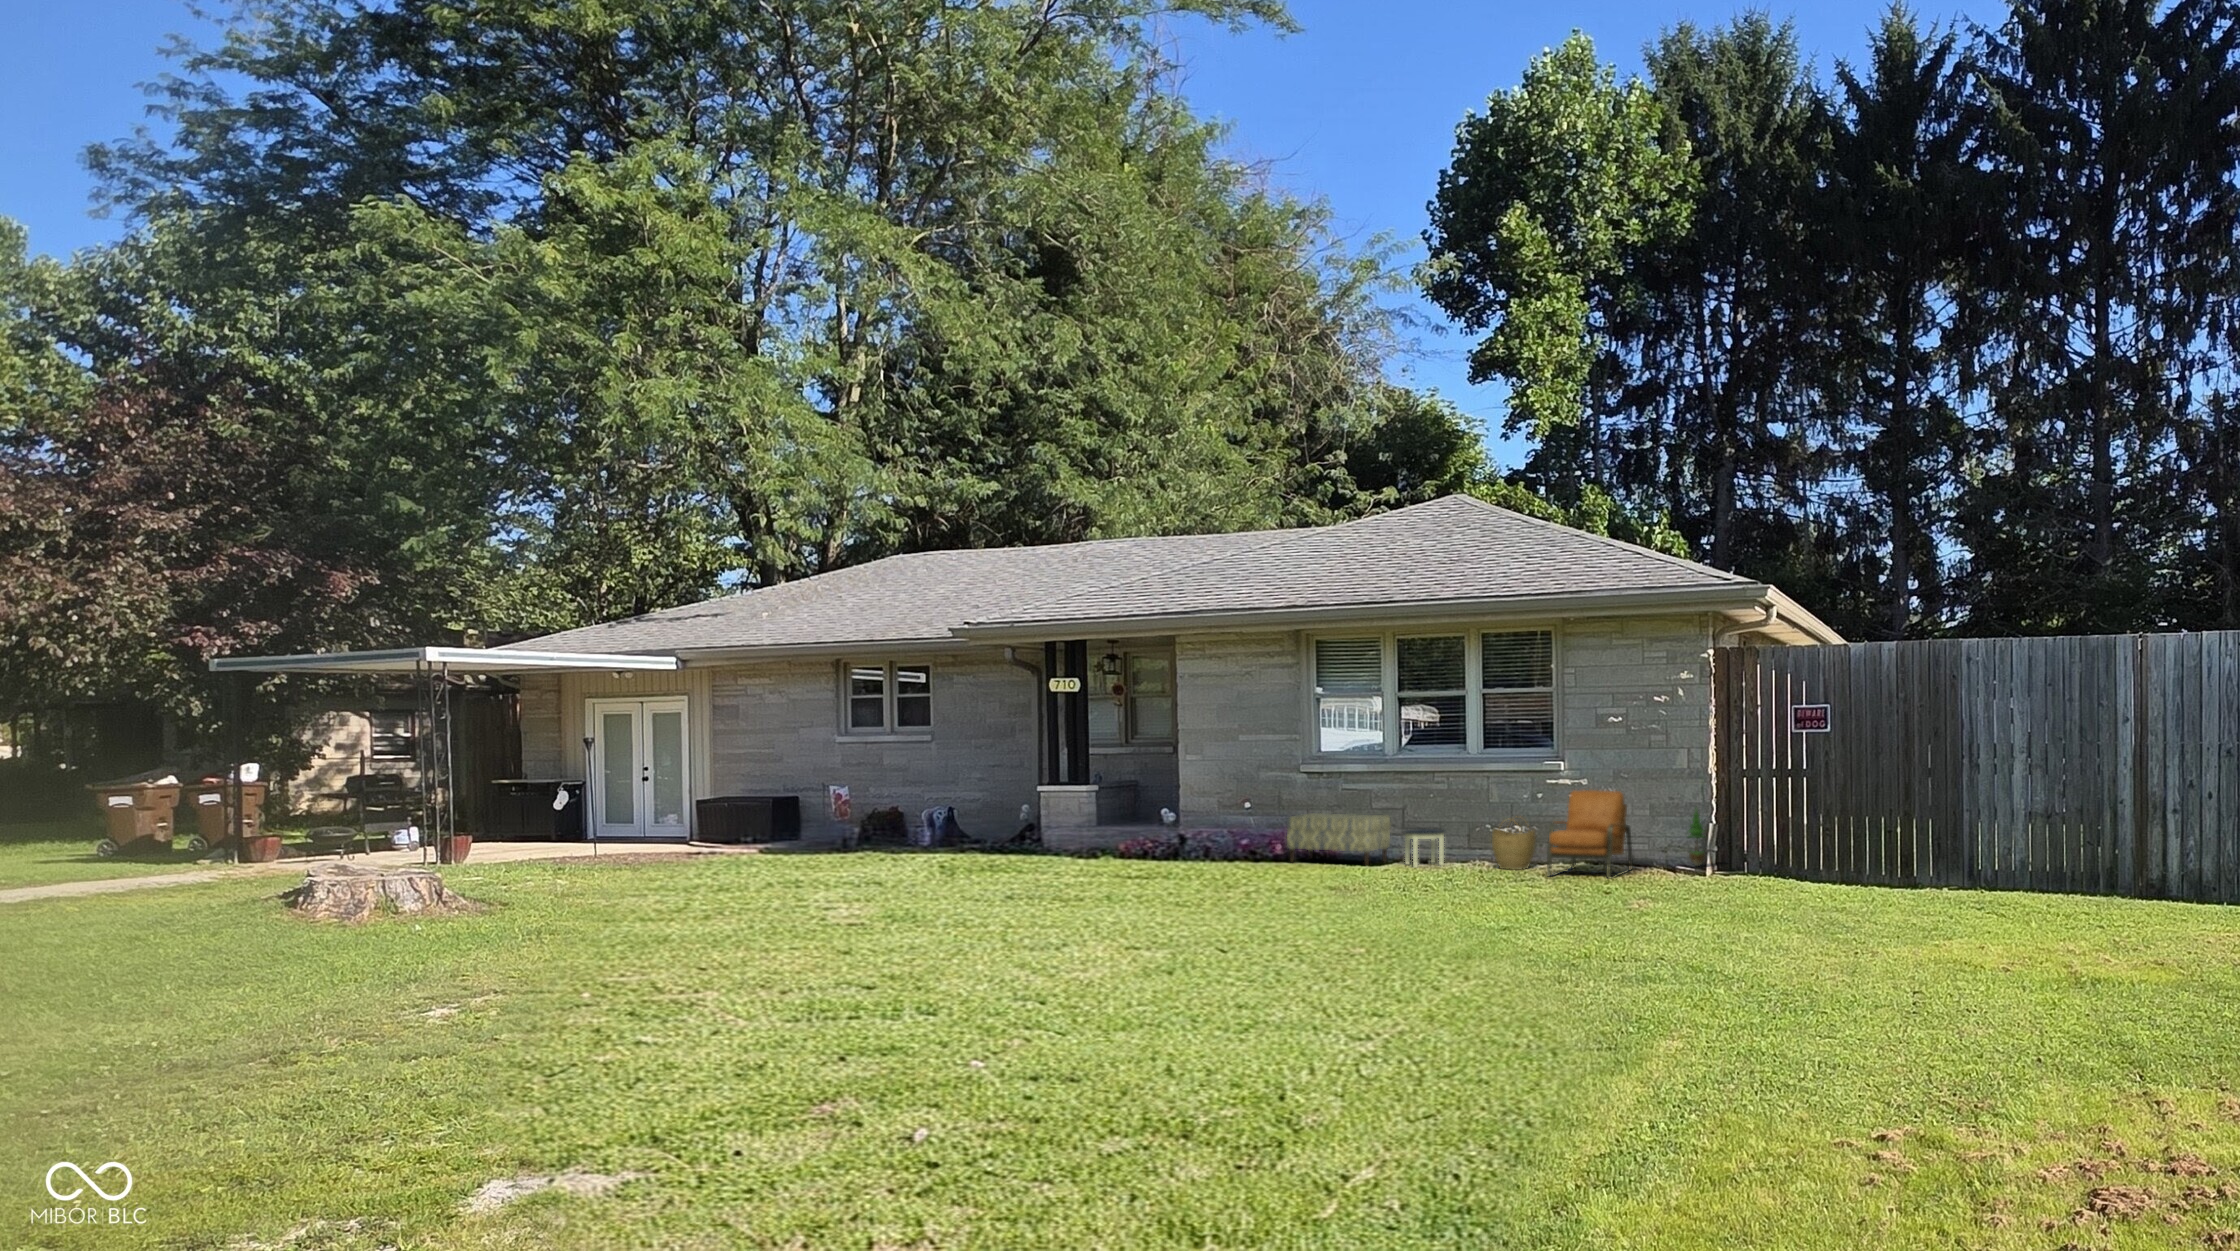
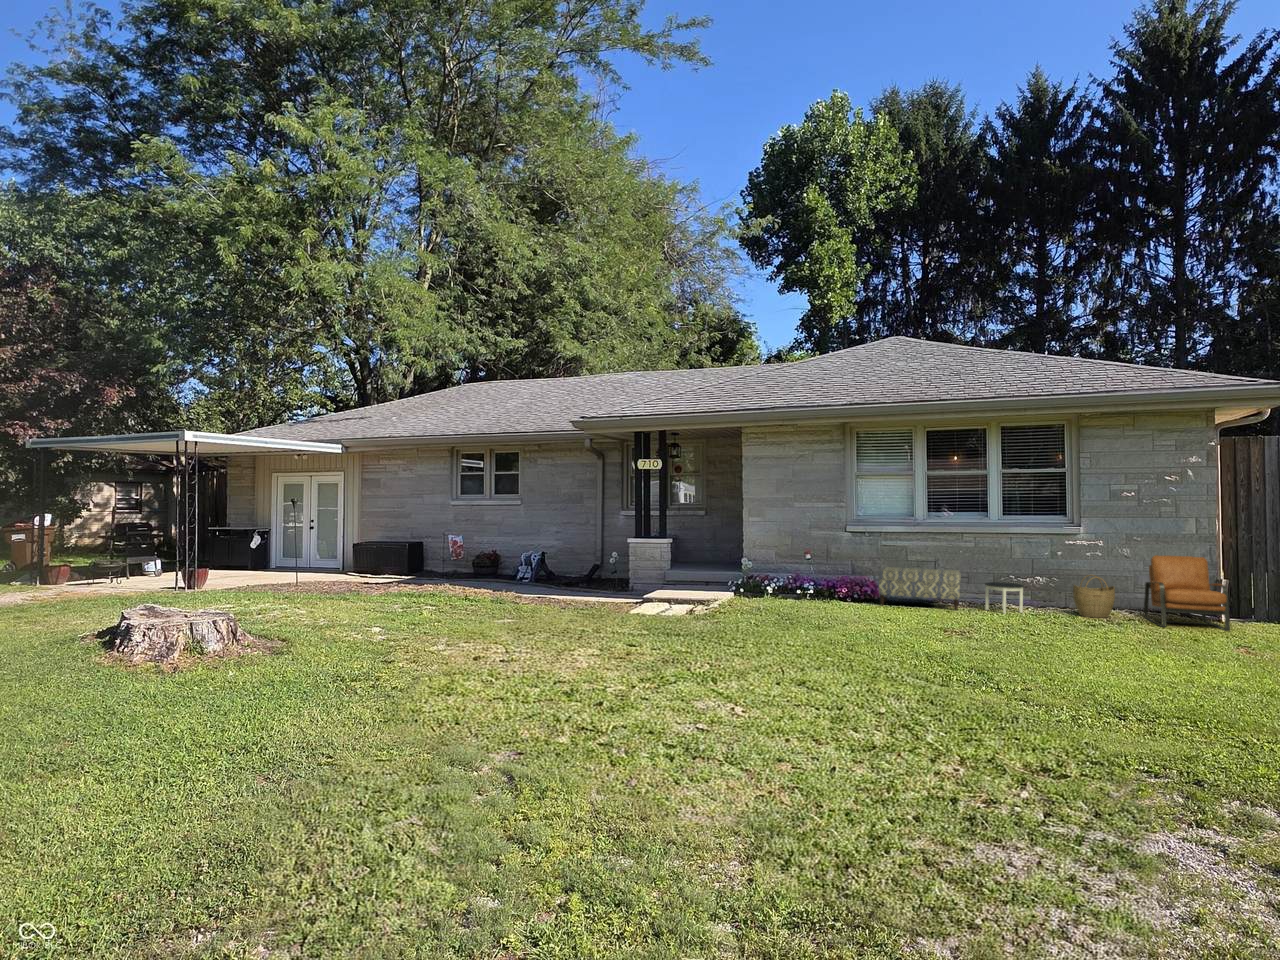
potted tree: present [1689,809,1705,866] -> none [1238,570,1261,619]

